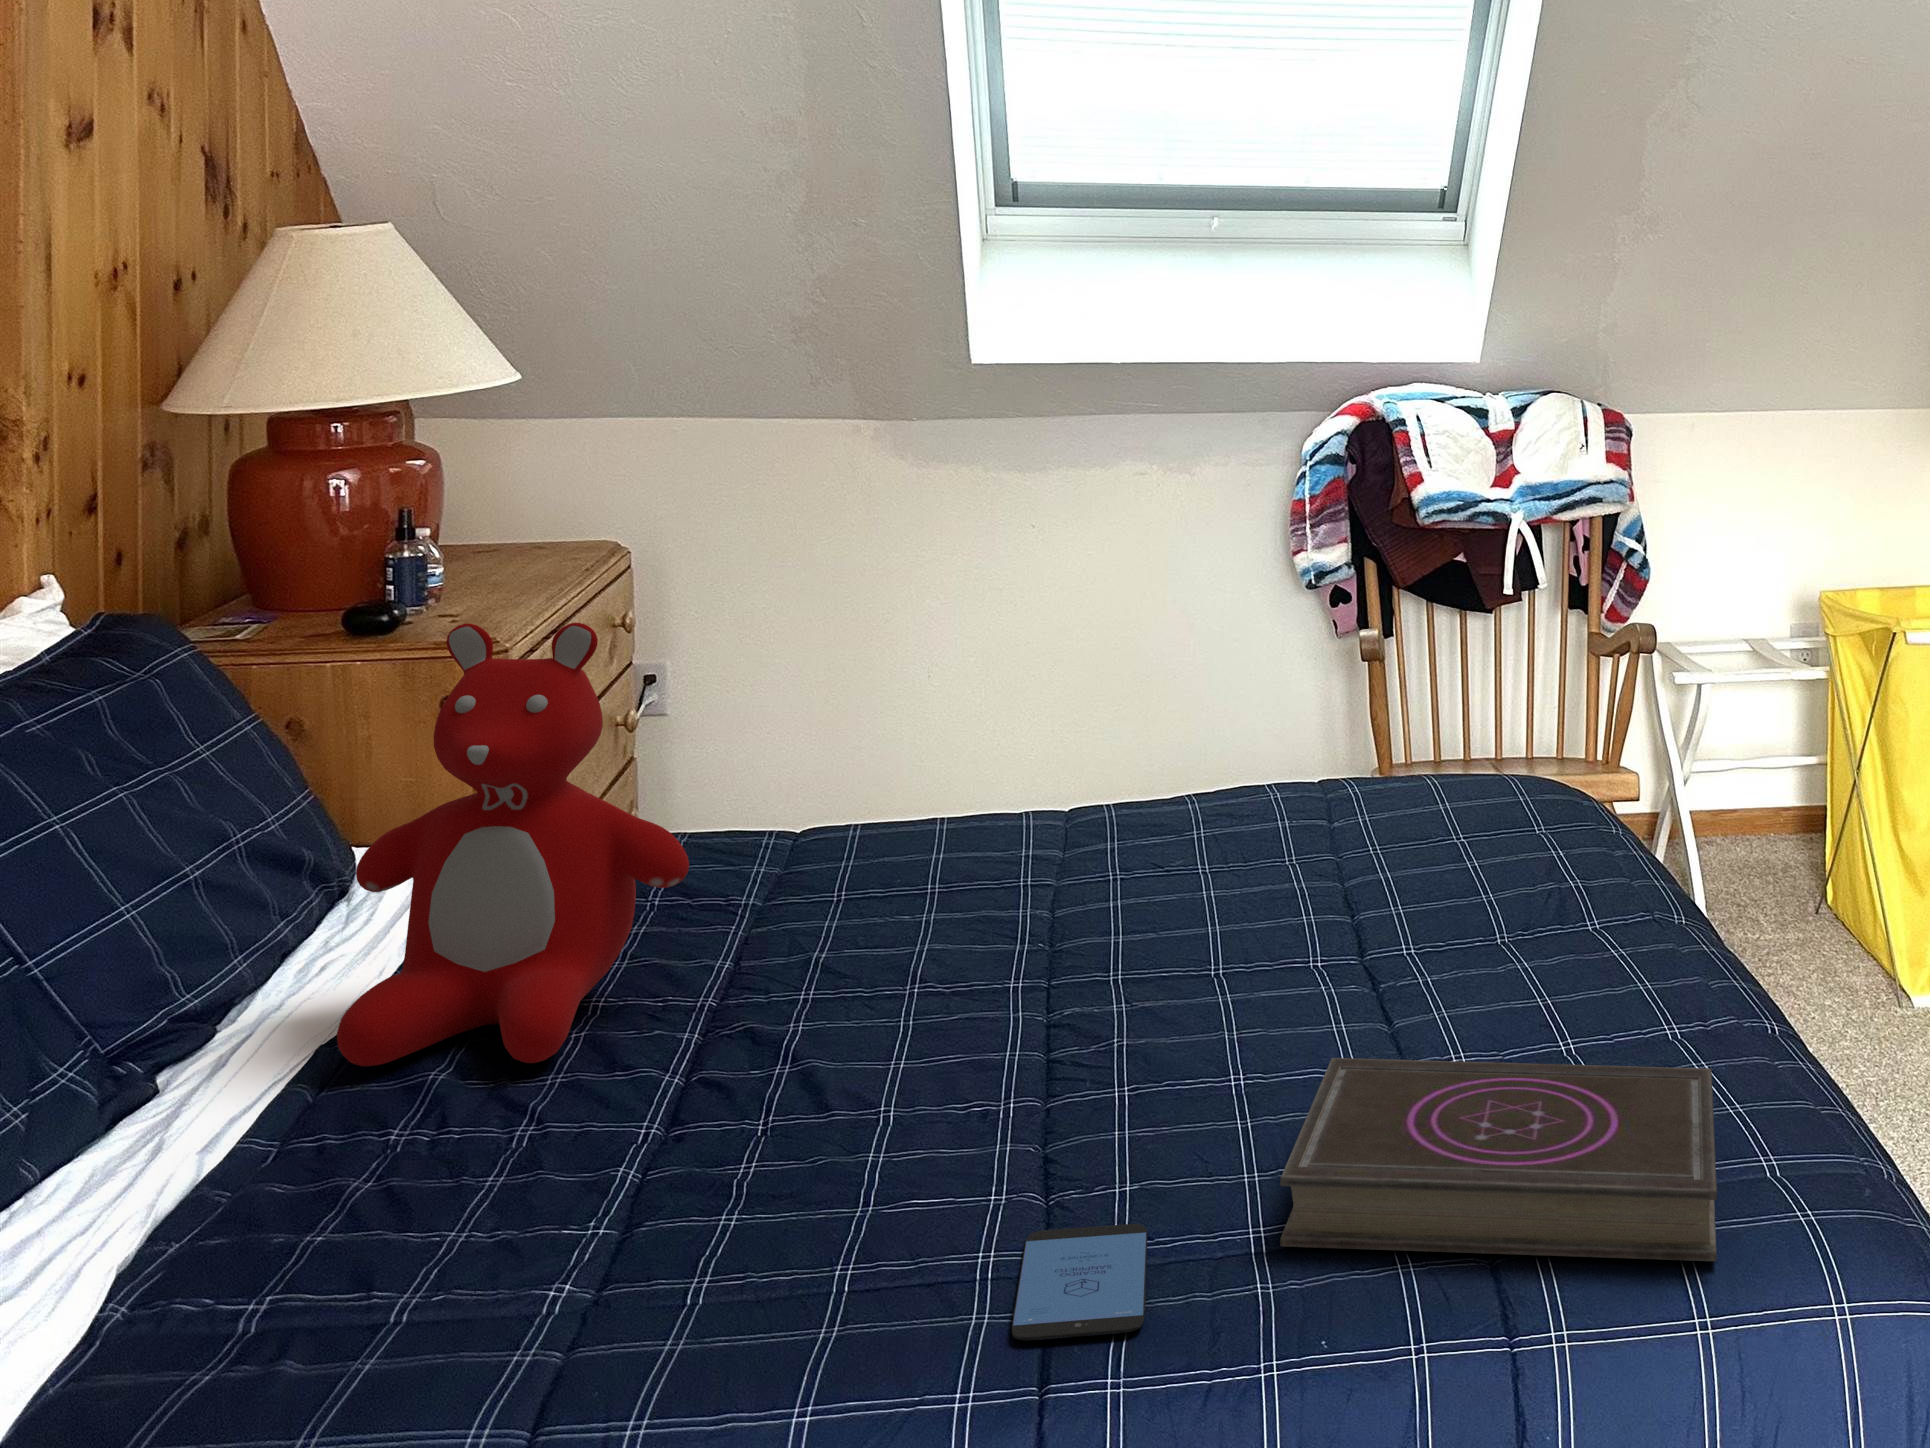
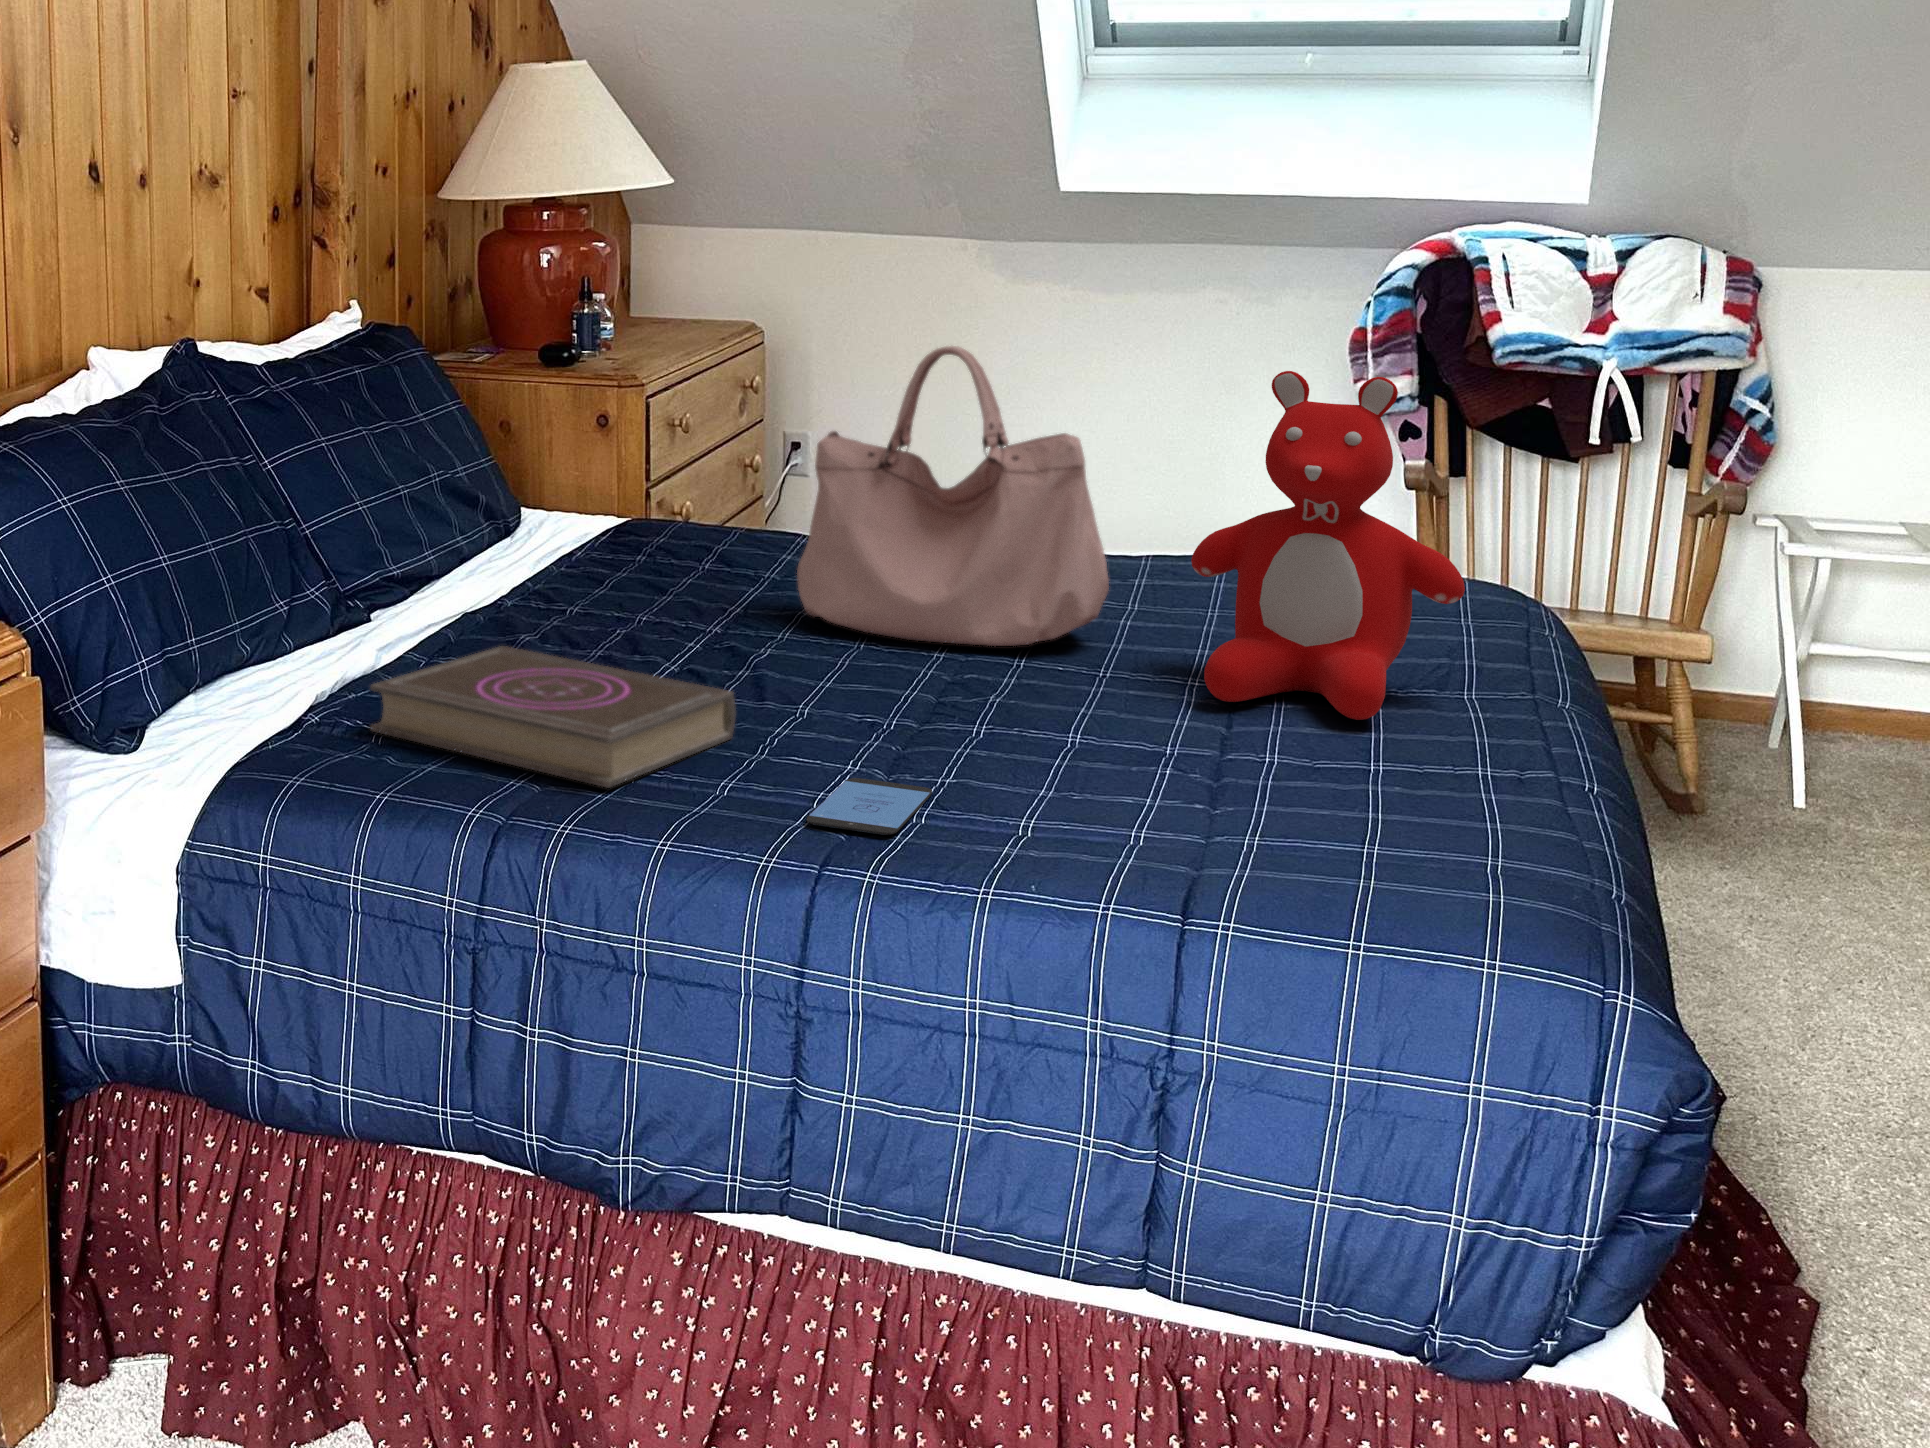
handbag: none [814,590,1215,971] -> present [797,346,1109,646]
teddy bear: present [337,623,689,1066] -> present [1191,371,1465,720]
book: present [1280,1058,1717,1261] -> present [370,646,736,788]

